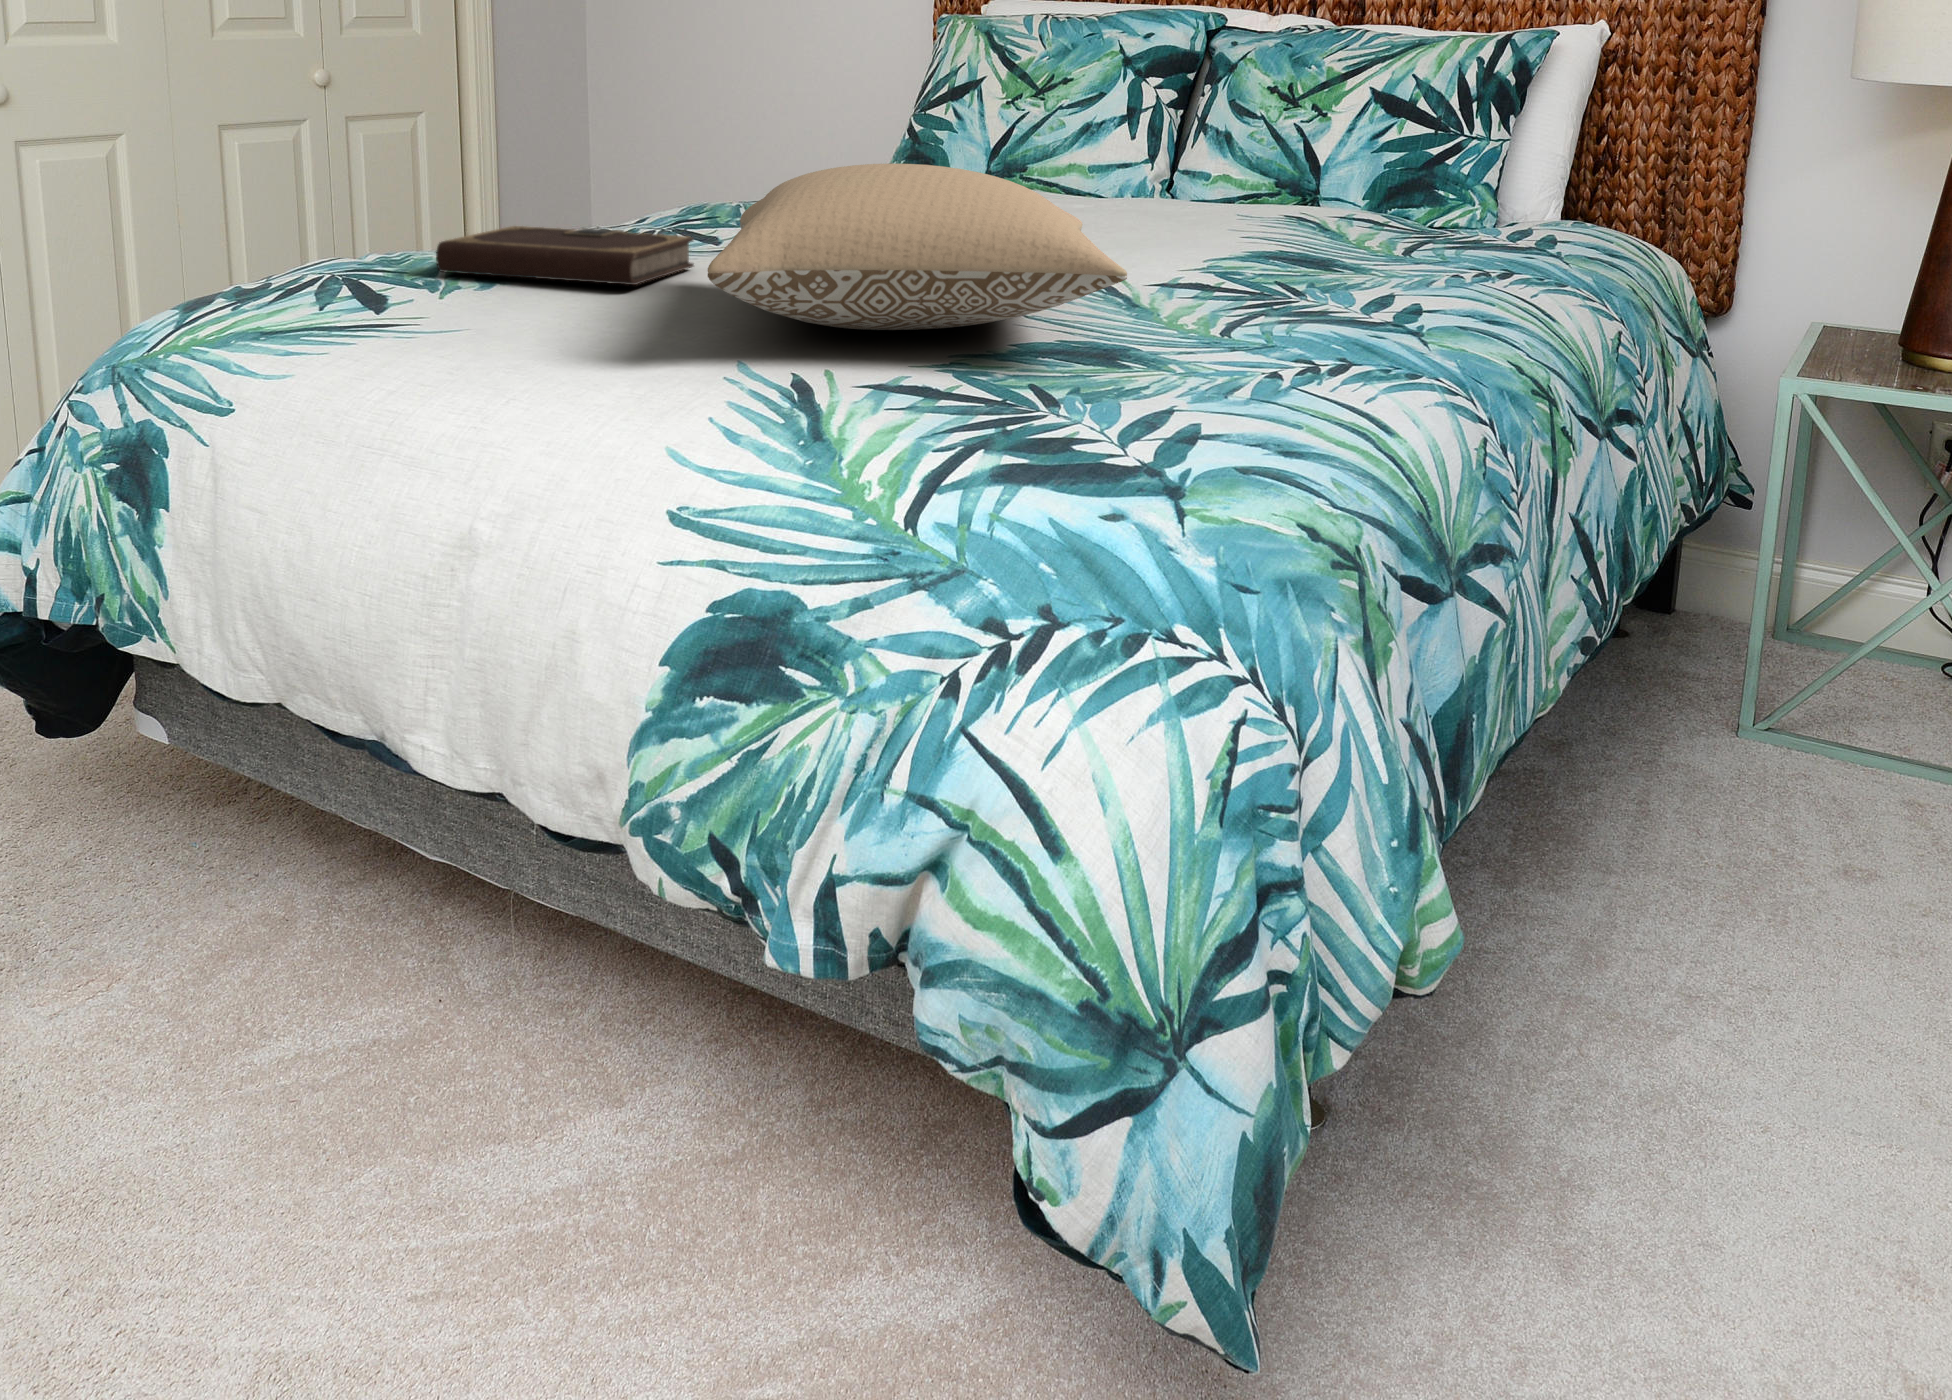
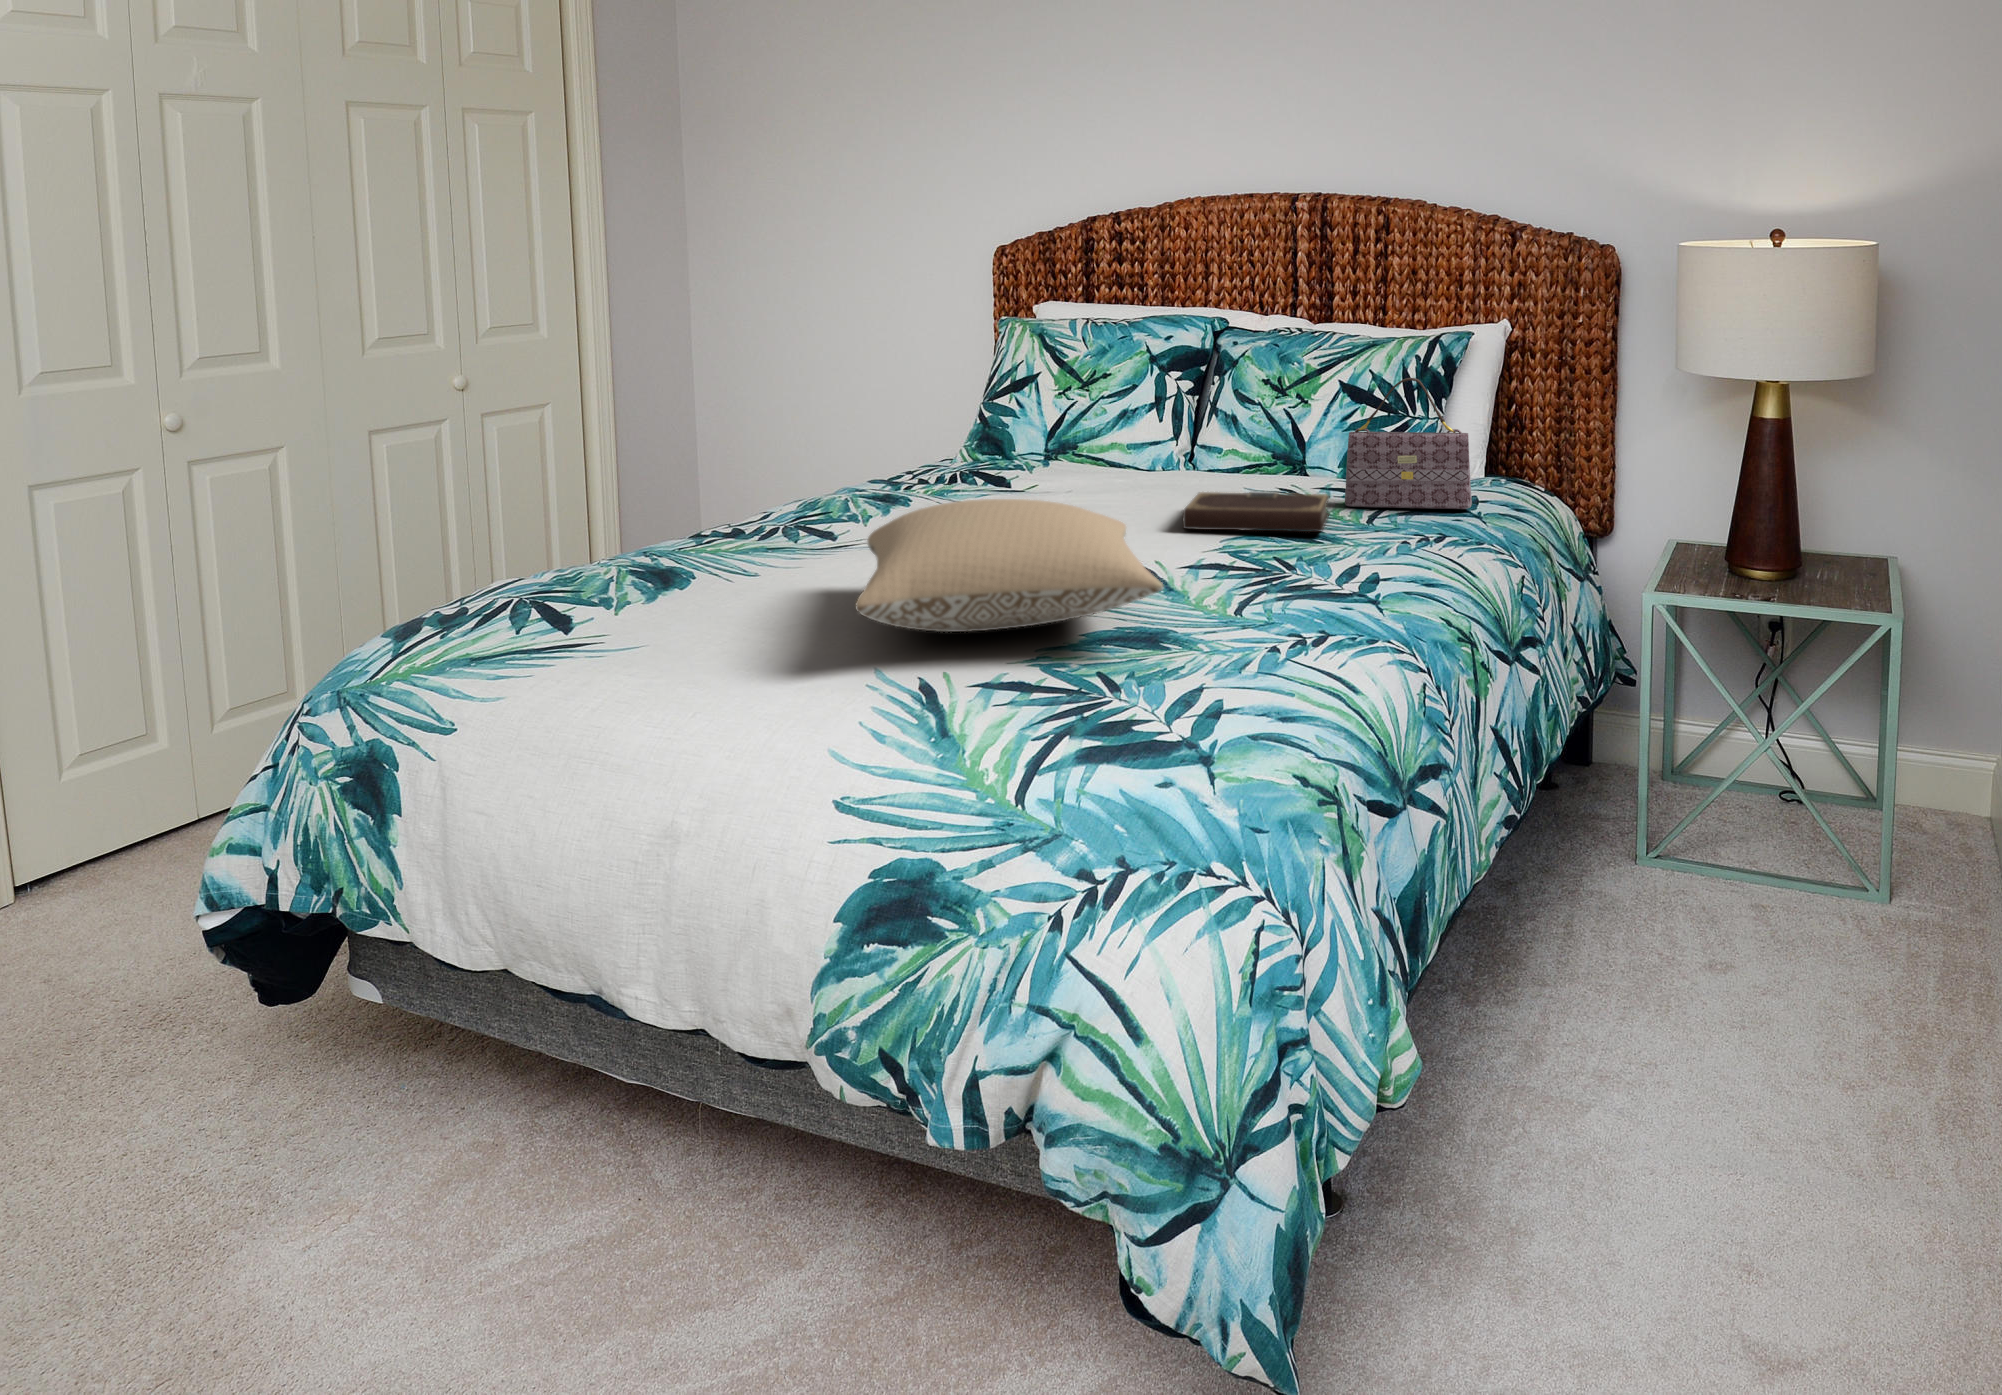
handbag: none [1375,72,1550,251] -> present [1345,378,1472,509]
notebook: present [436,226,694,285] -> present [1183,492,1330,532]

